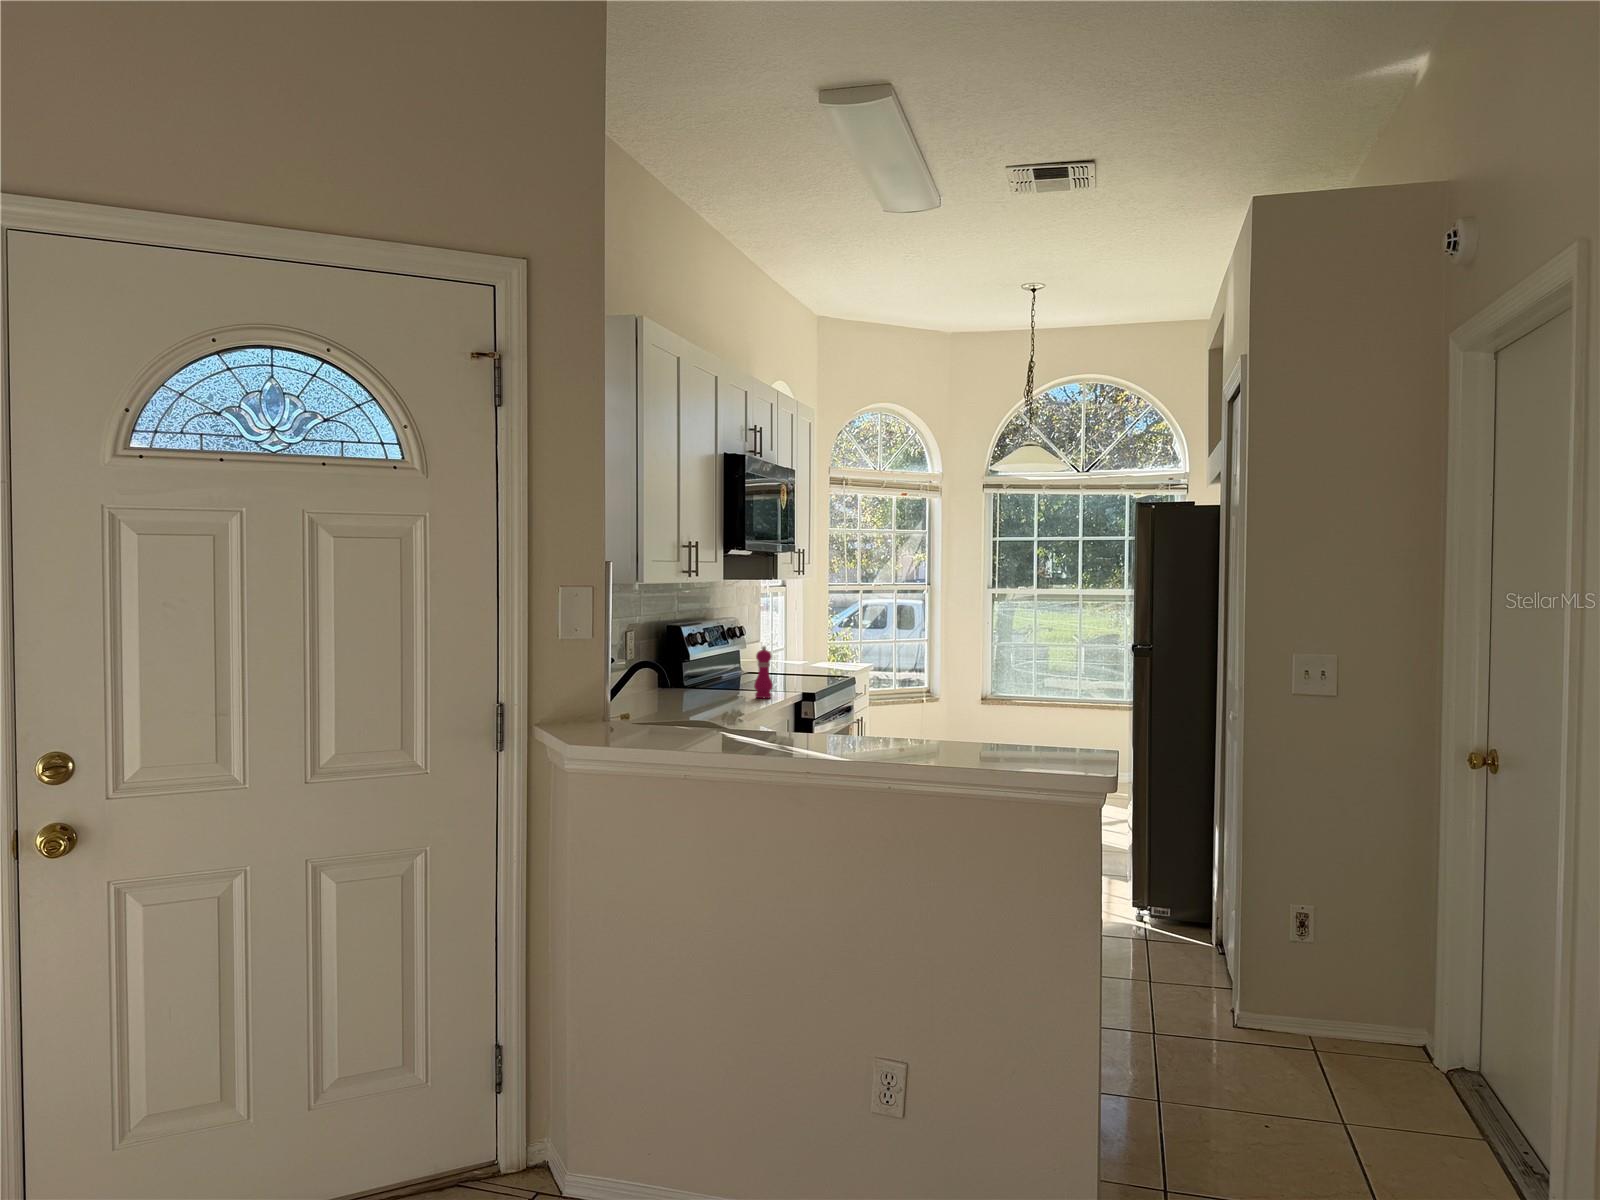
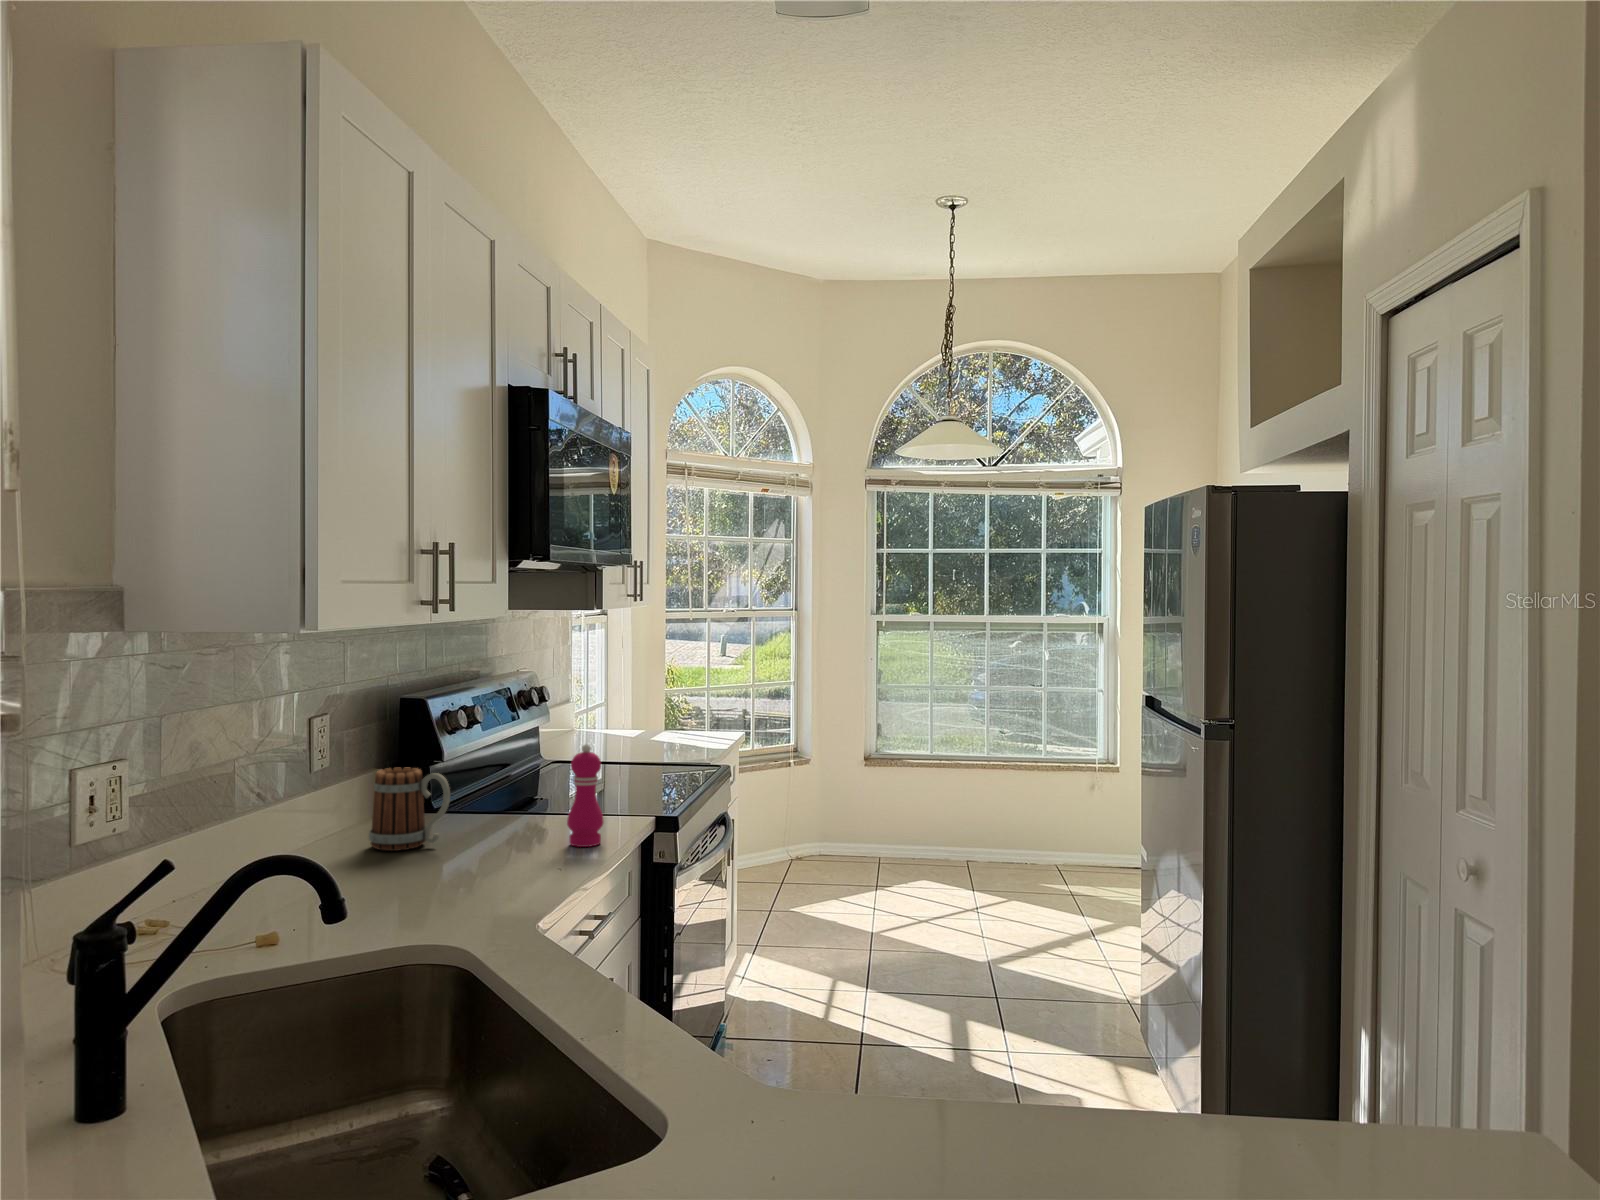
mug: none [656,657,696,698] -> present [369,768,450,851]

